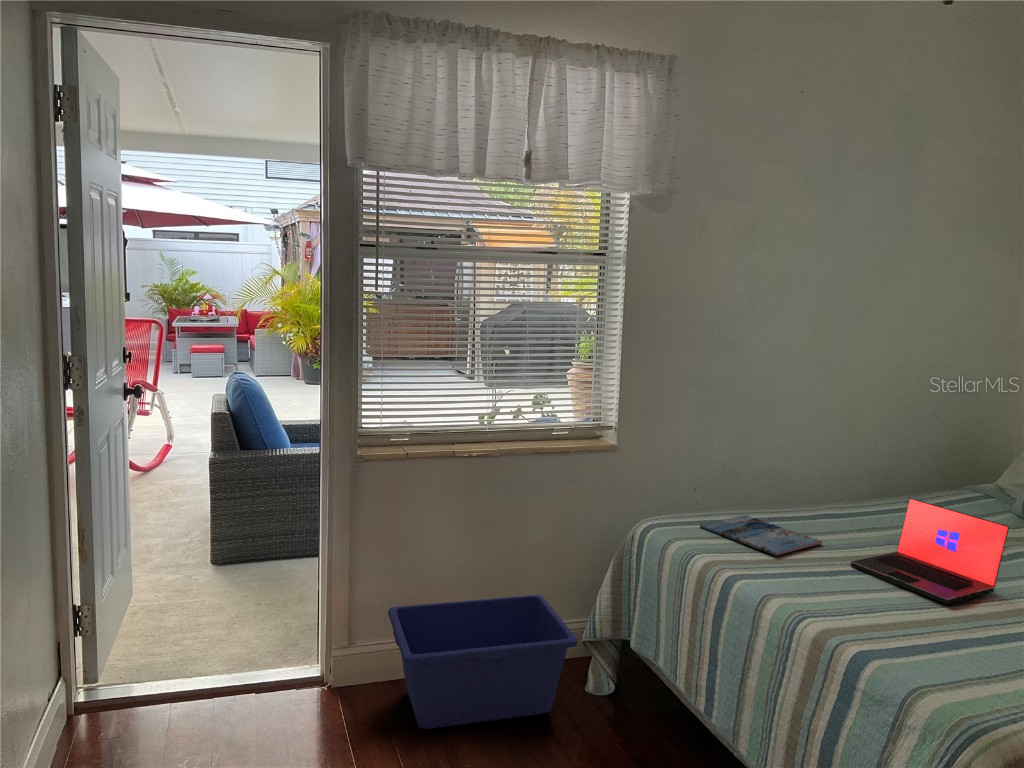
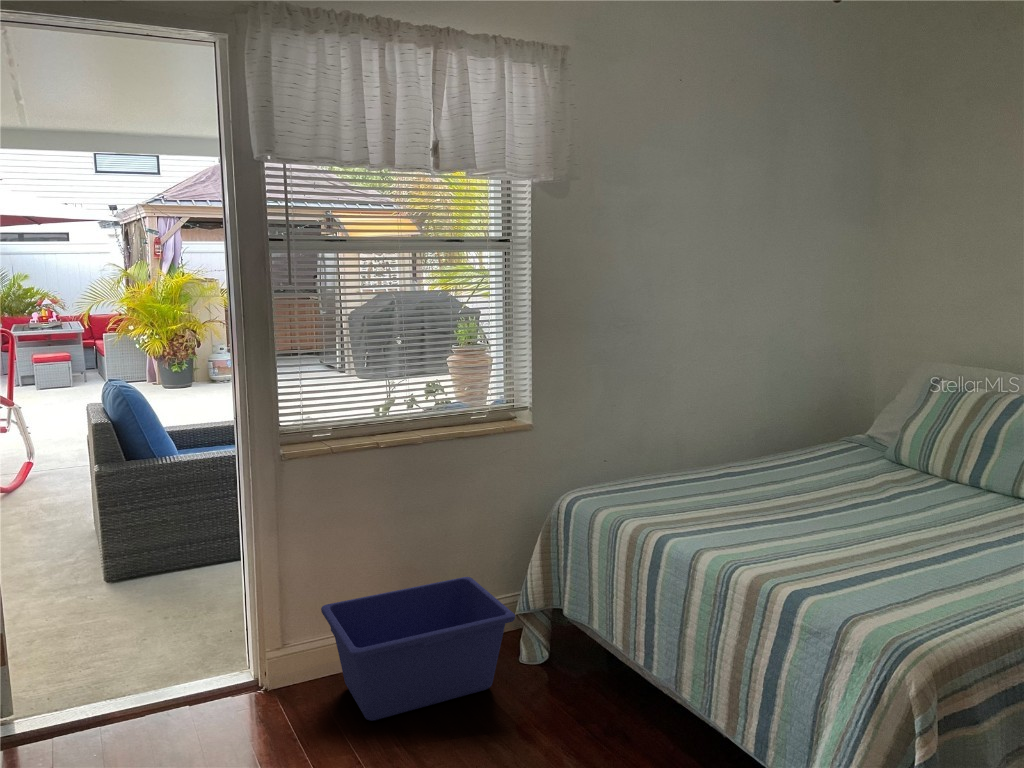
laptop: present [850,498,1009,604] -> none [762,452,893,542]
magazine: present [700,515,822,555] -> none [622,481,733,515]

